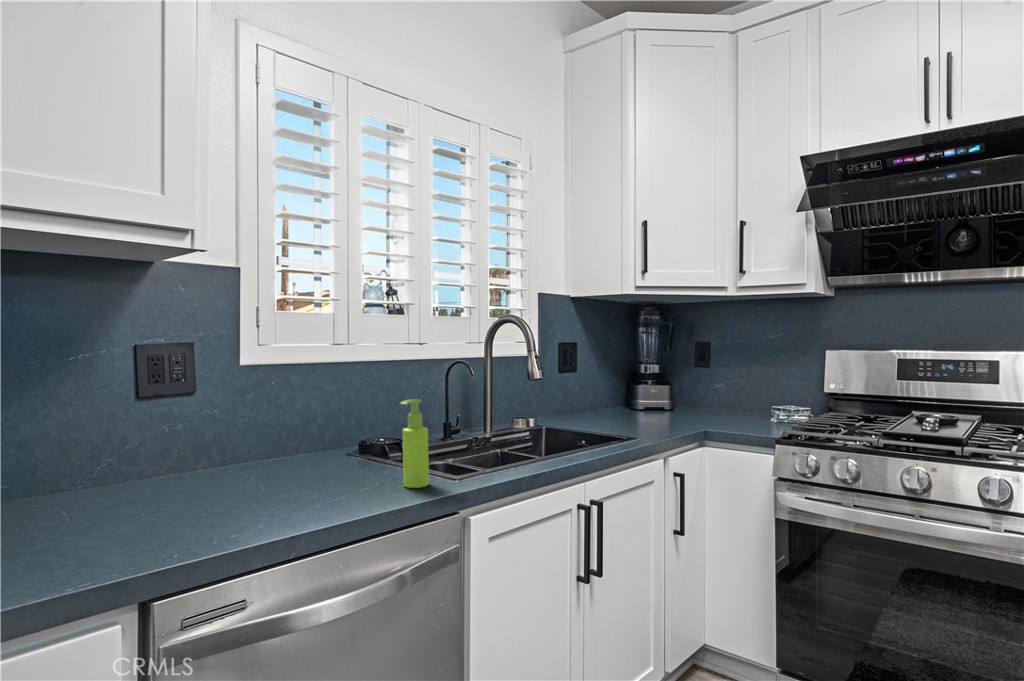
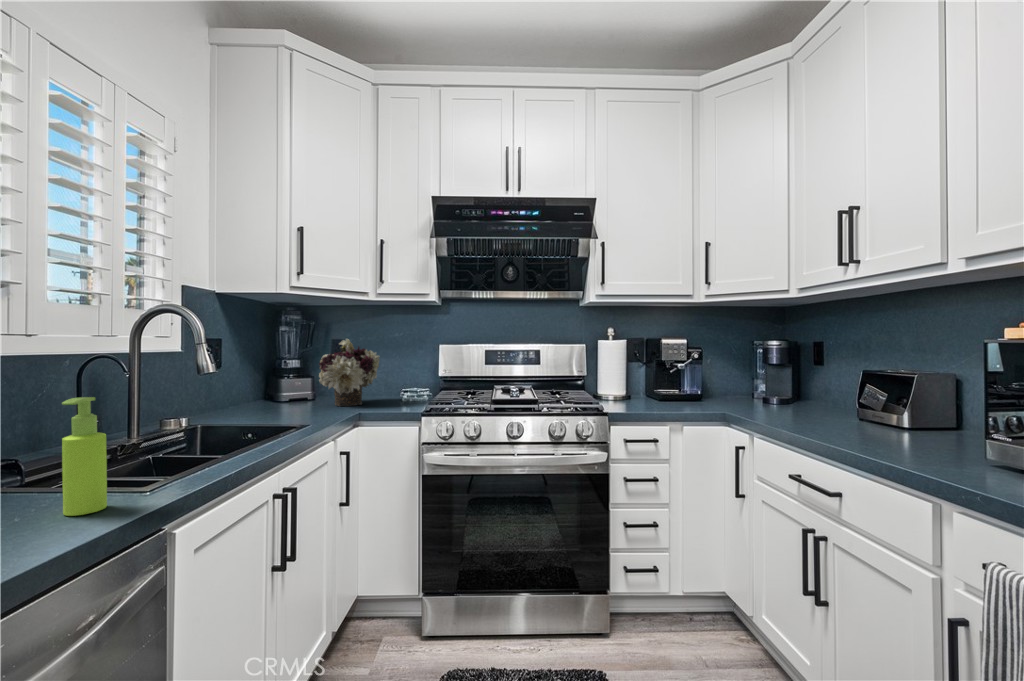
flower arrangement: none [667,342,739,422] -> present [319,339,380,406]

